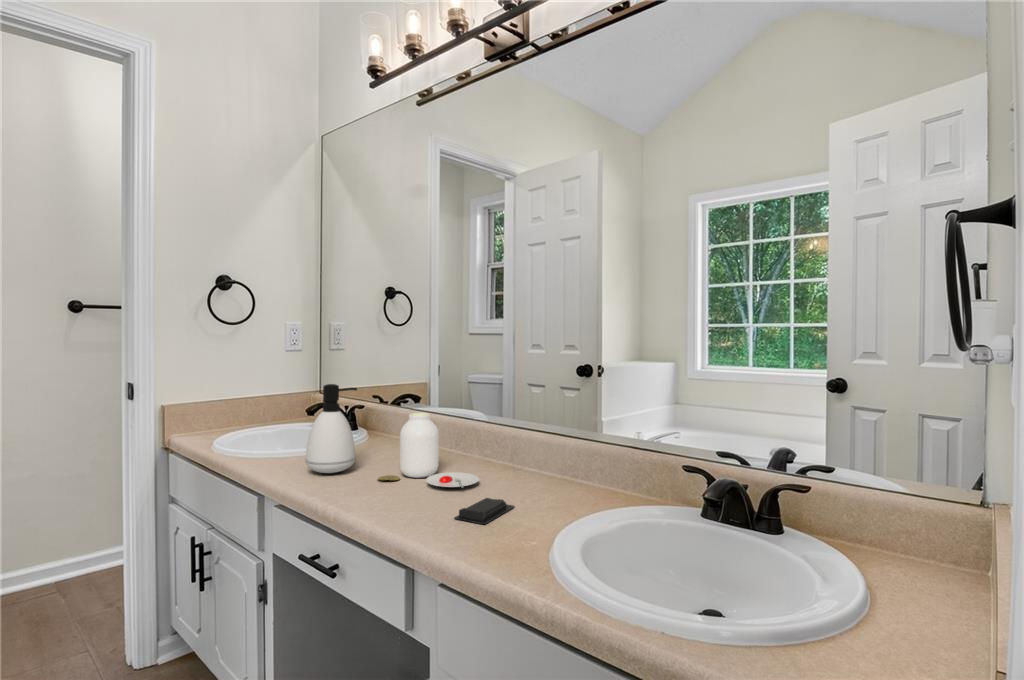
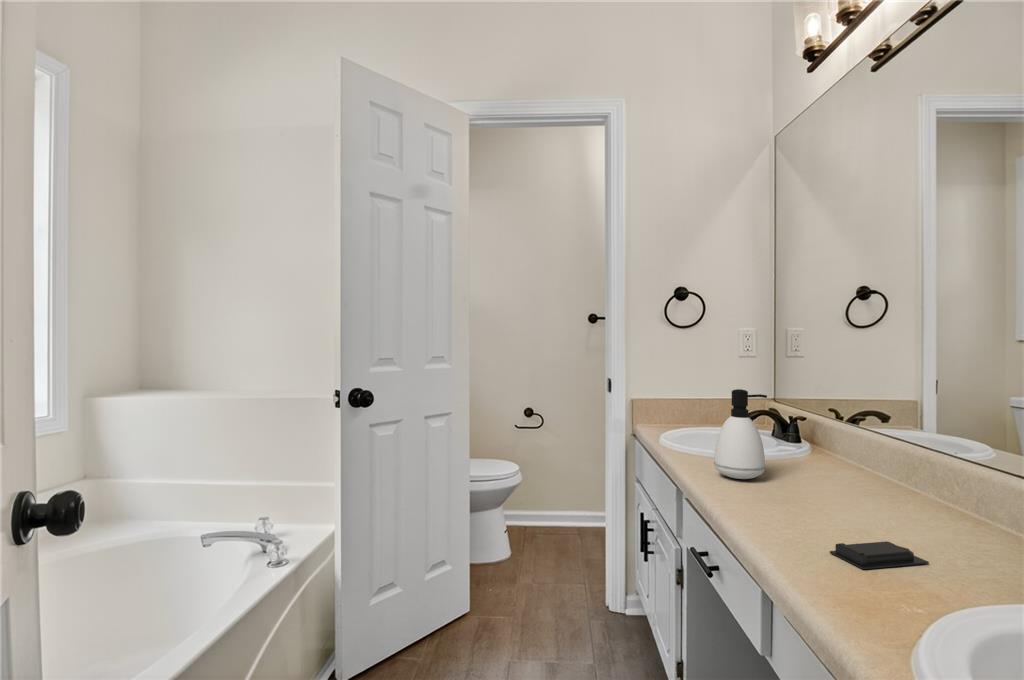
jar: present [378,413,479,488] -> none [779,429,904,524]

